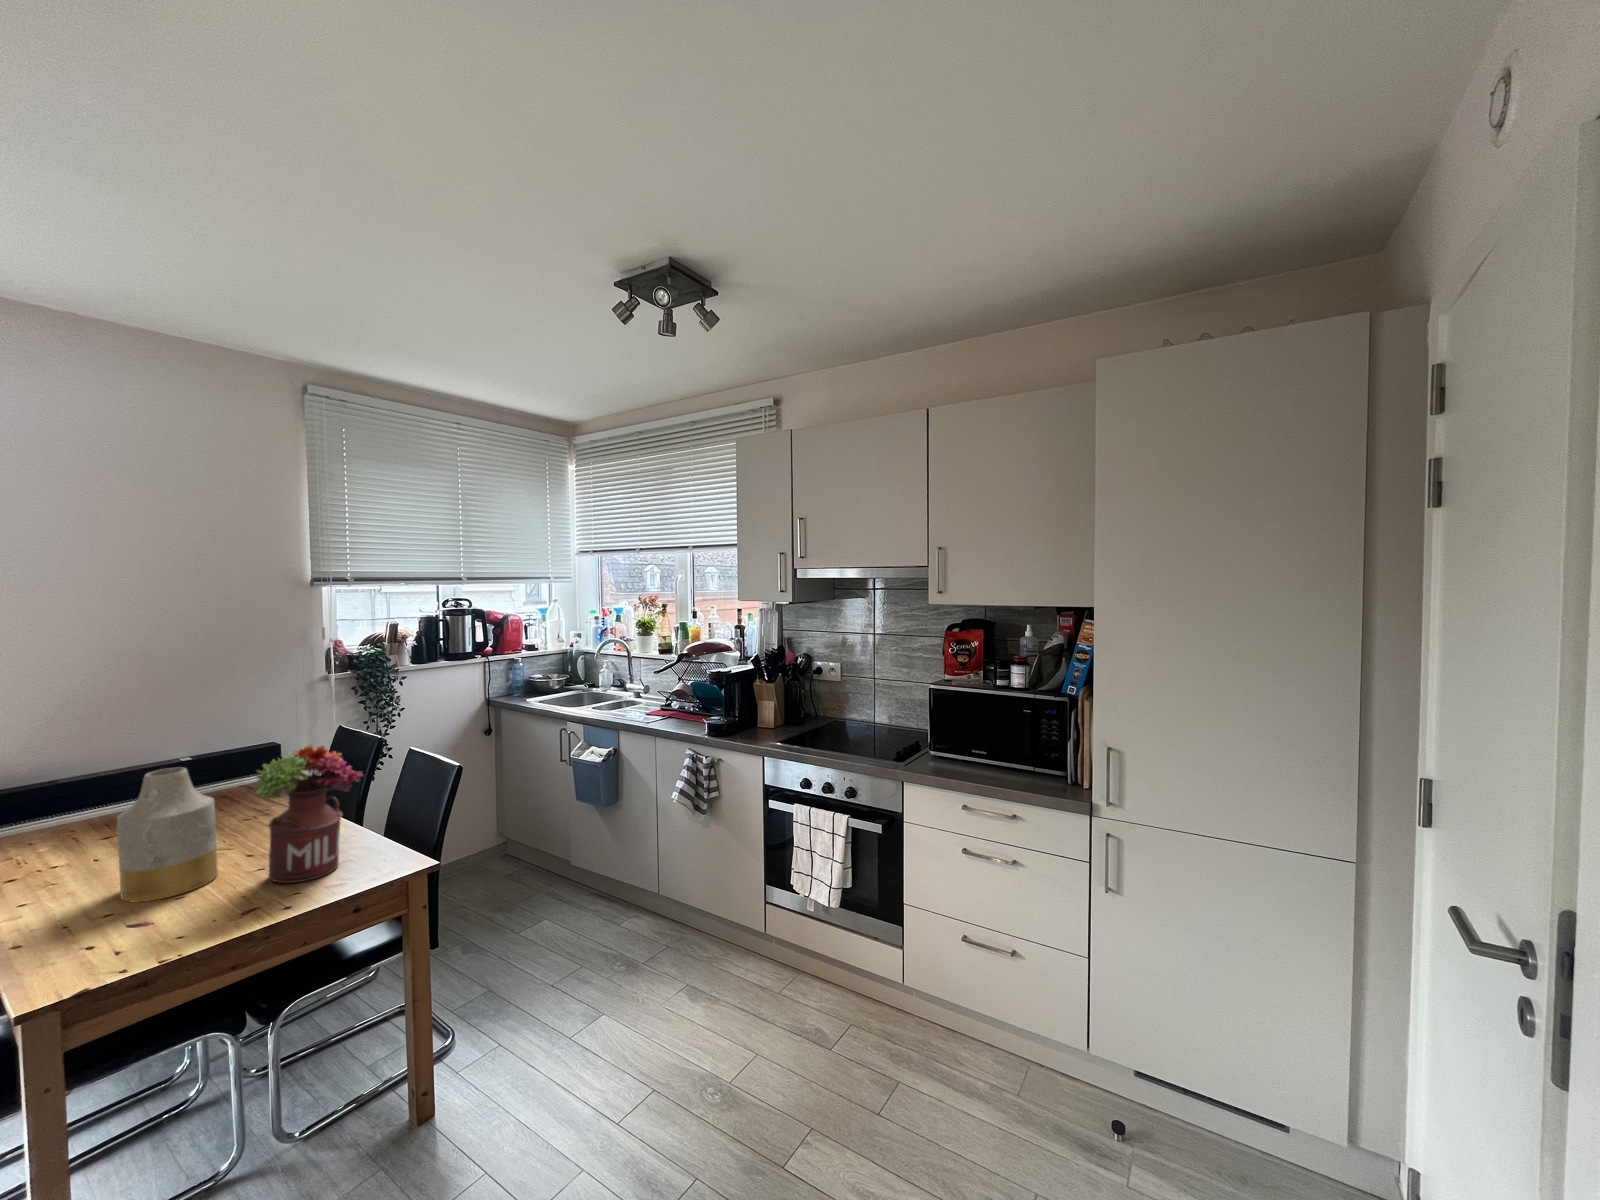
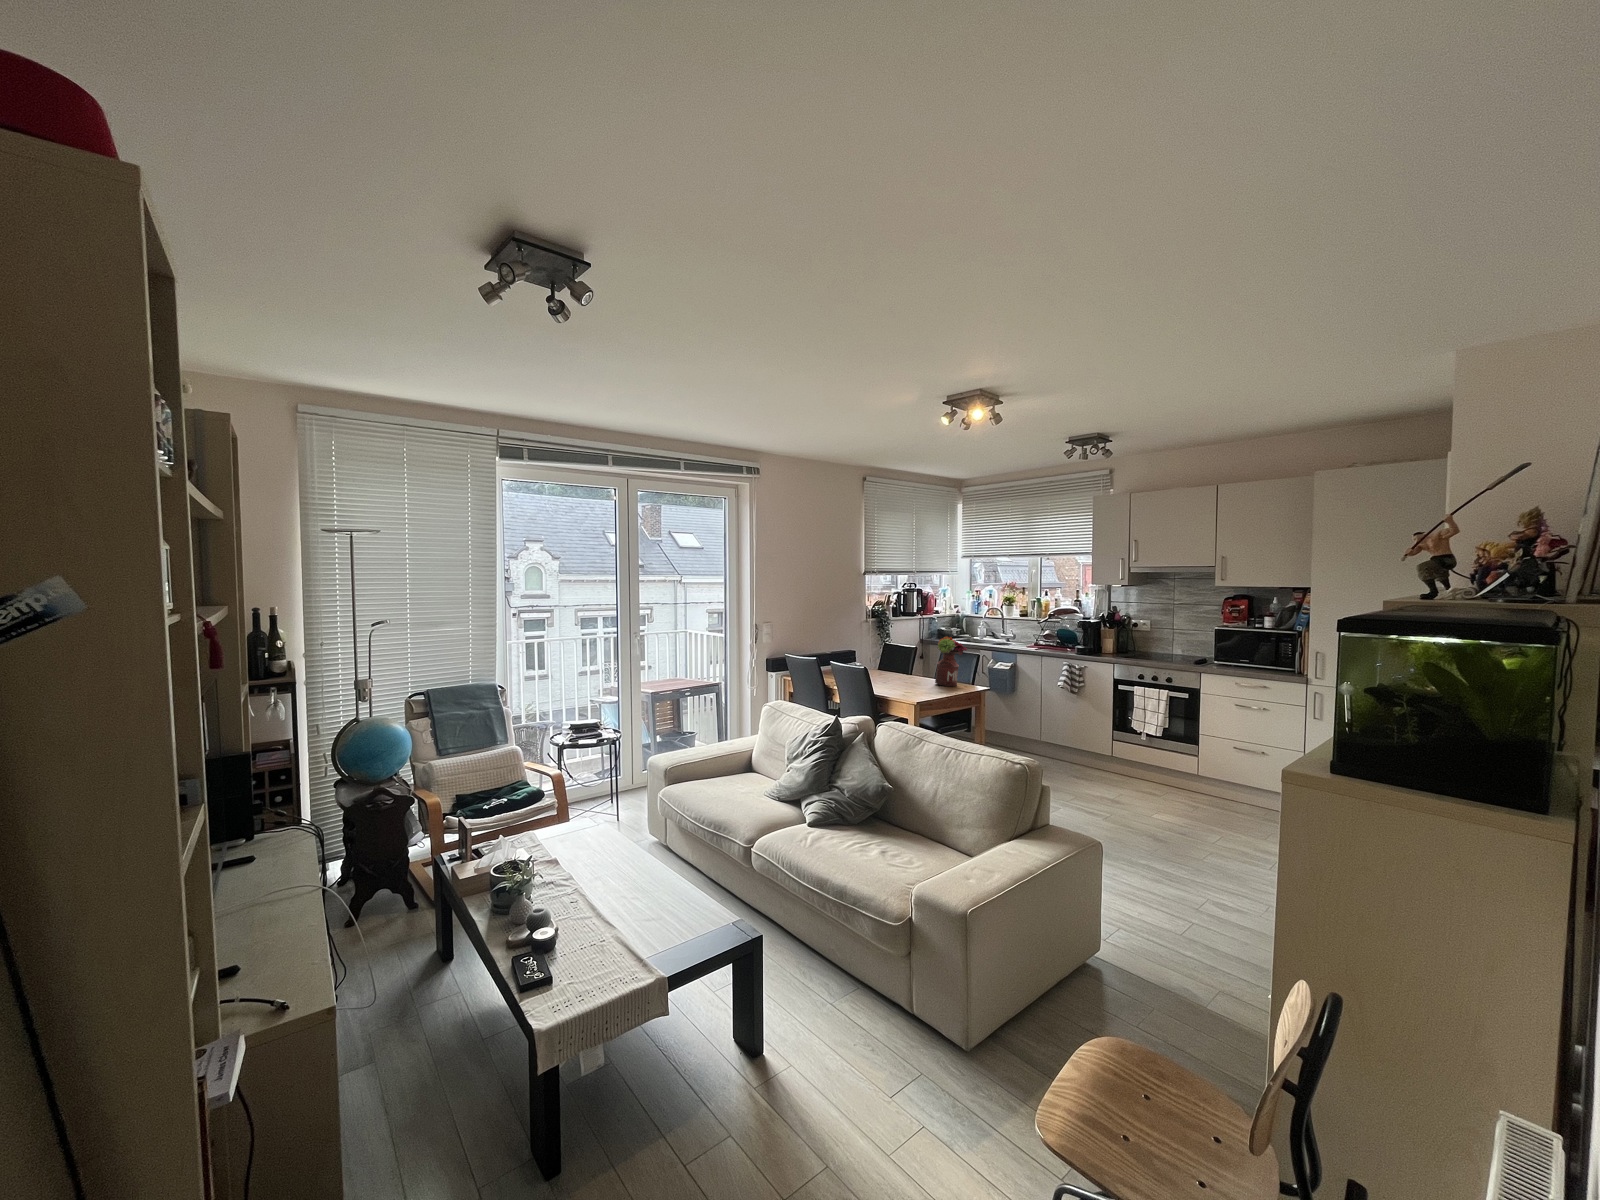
vase: present [117,767,218,902] -> none [891,642,916,686]

